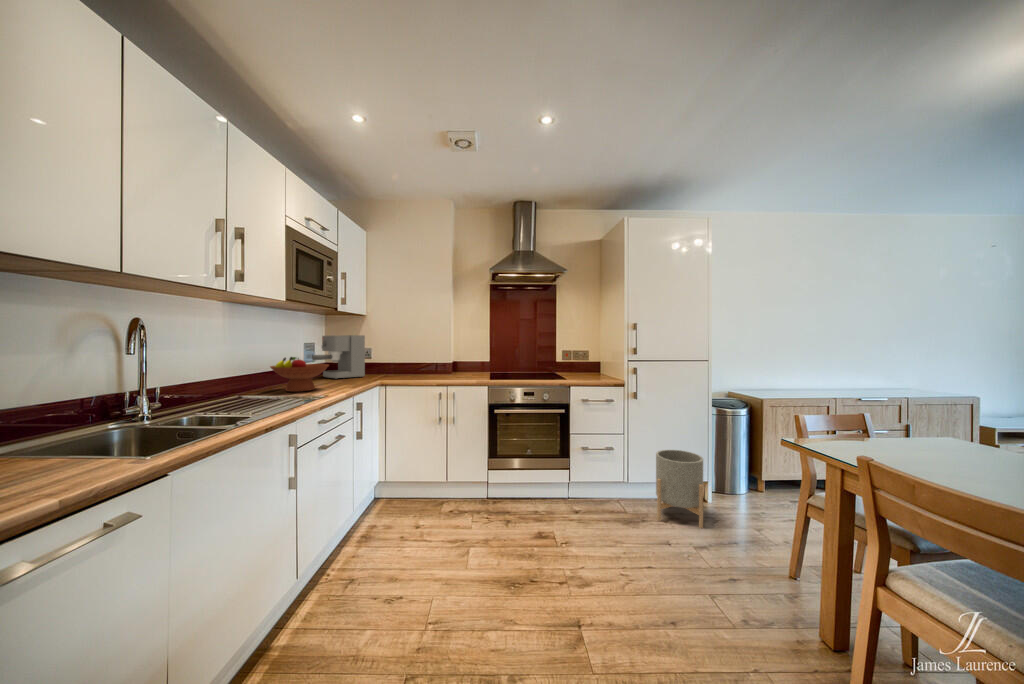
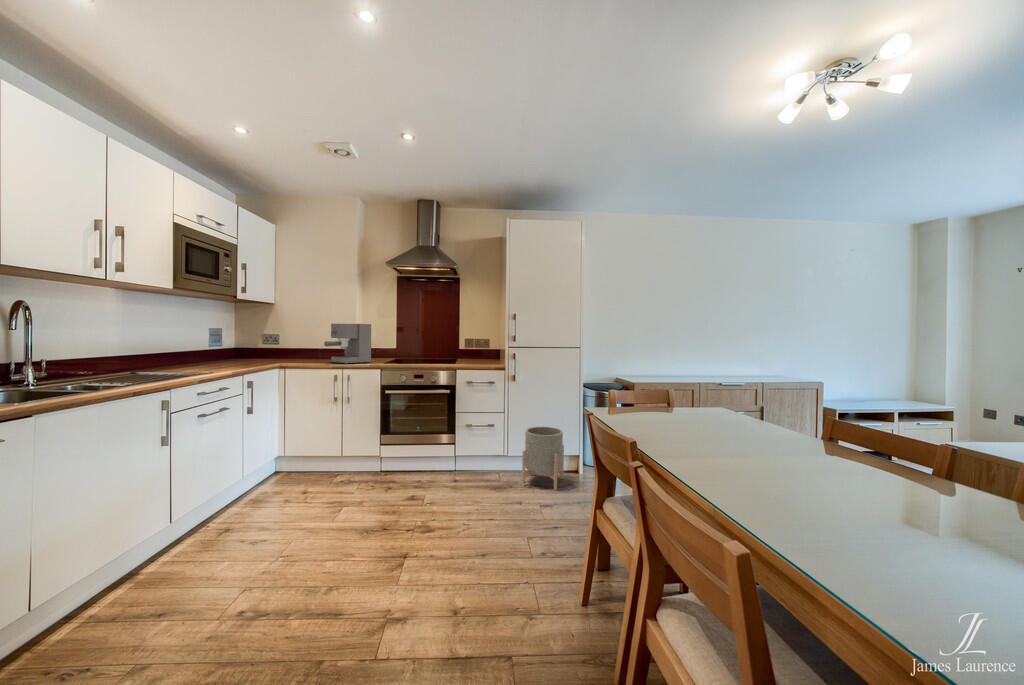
coffee maker: present [312,335,365,379] -> present [324,324,371,364]
fruit bowl: present [270,357,329,392] -> none [161,339,222,370]

